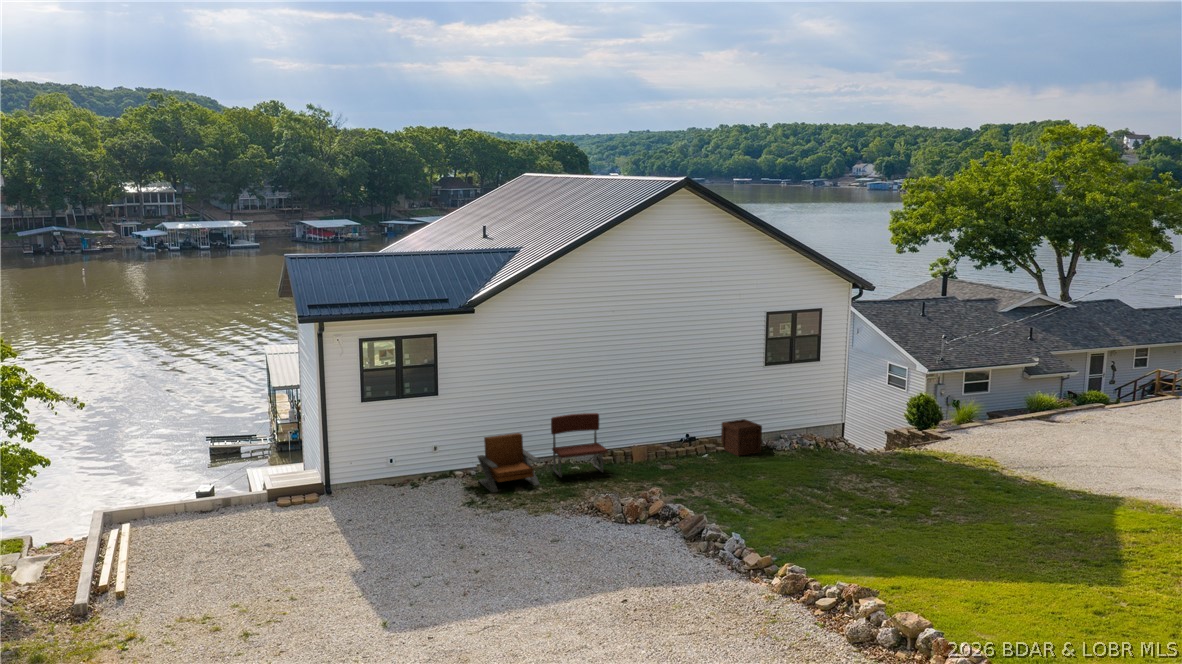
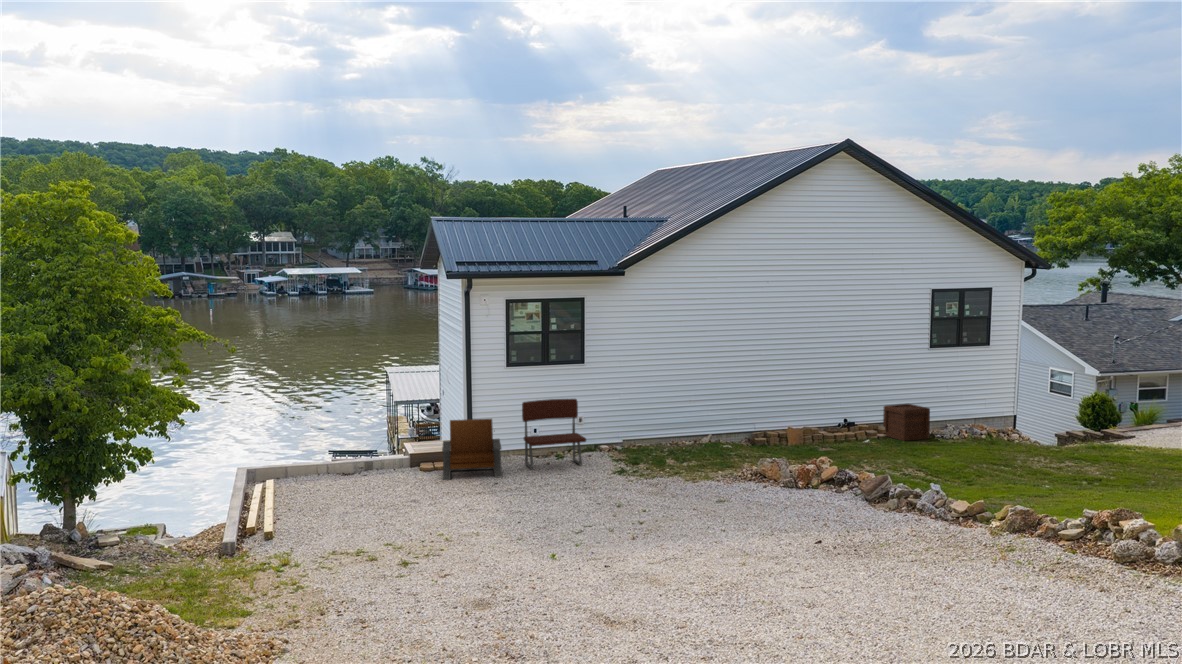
bench: present [551,413,608,477] -> present [522,399,586,470]
lounge chair: present [478,433,540,492] -> present [442,419,502,480]

